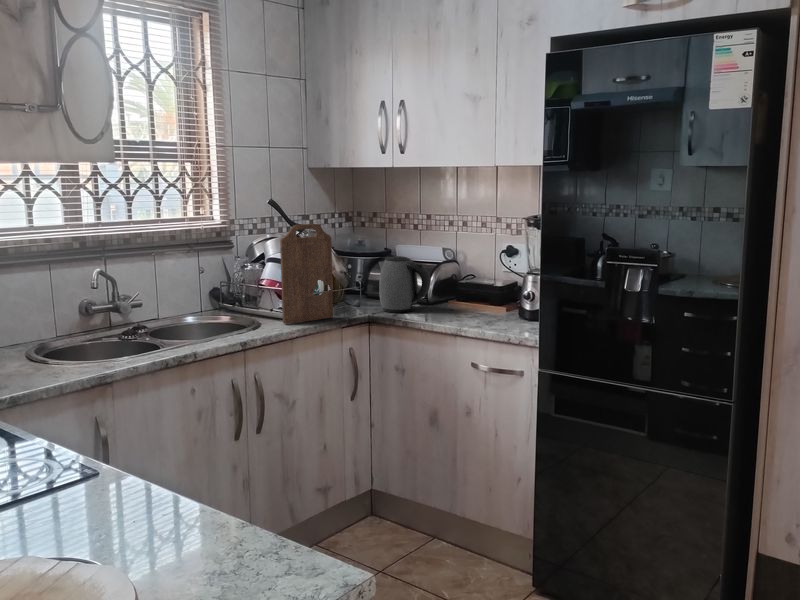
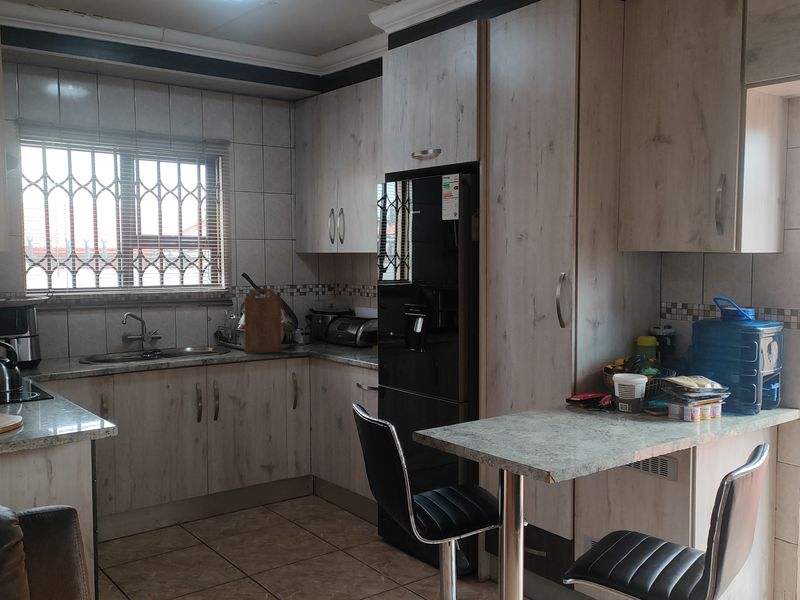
kettle: present [379,256,430,313] -> none [318,313,349,351]

